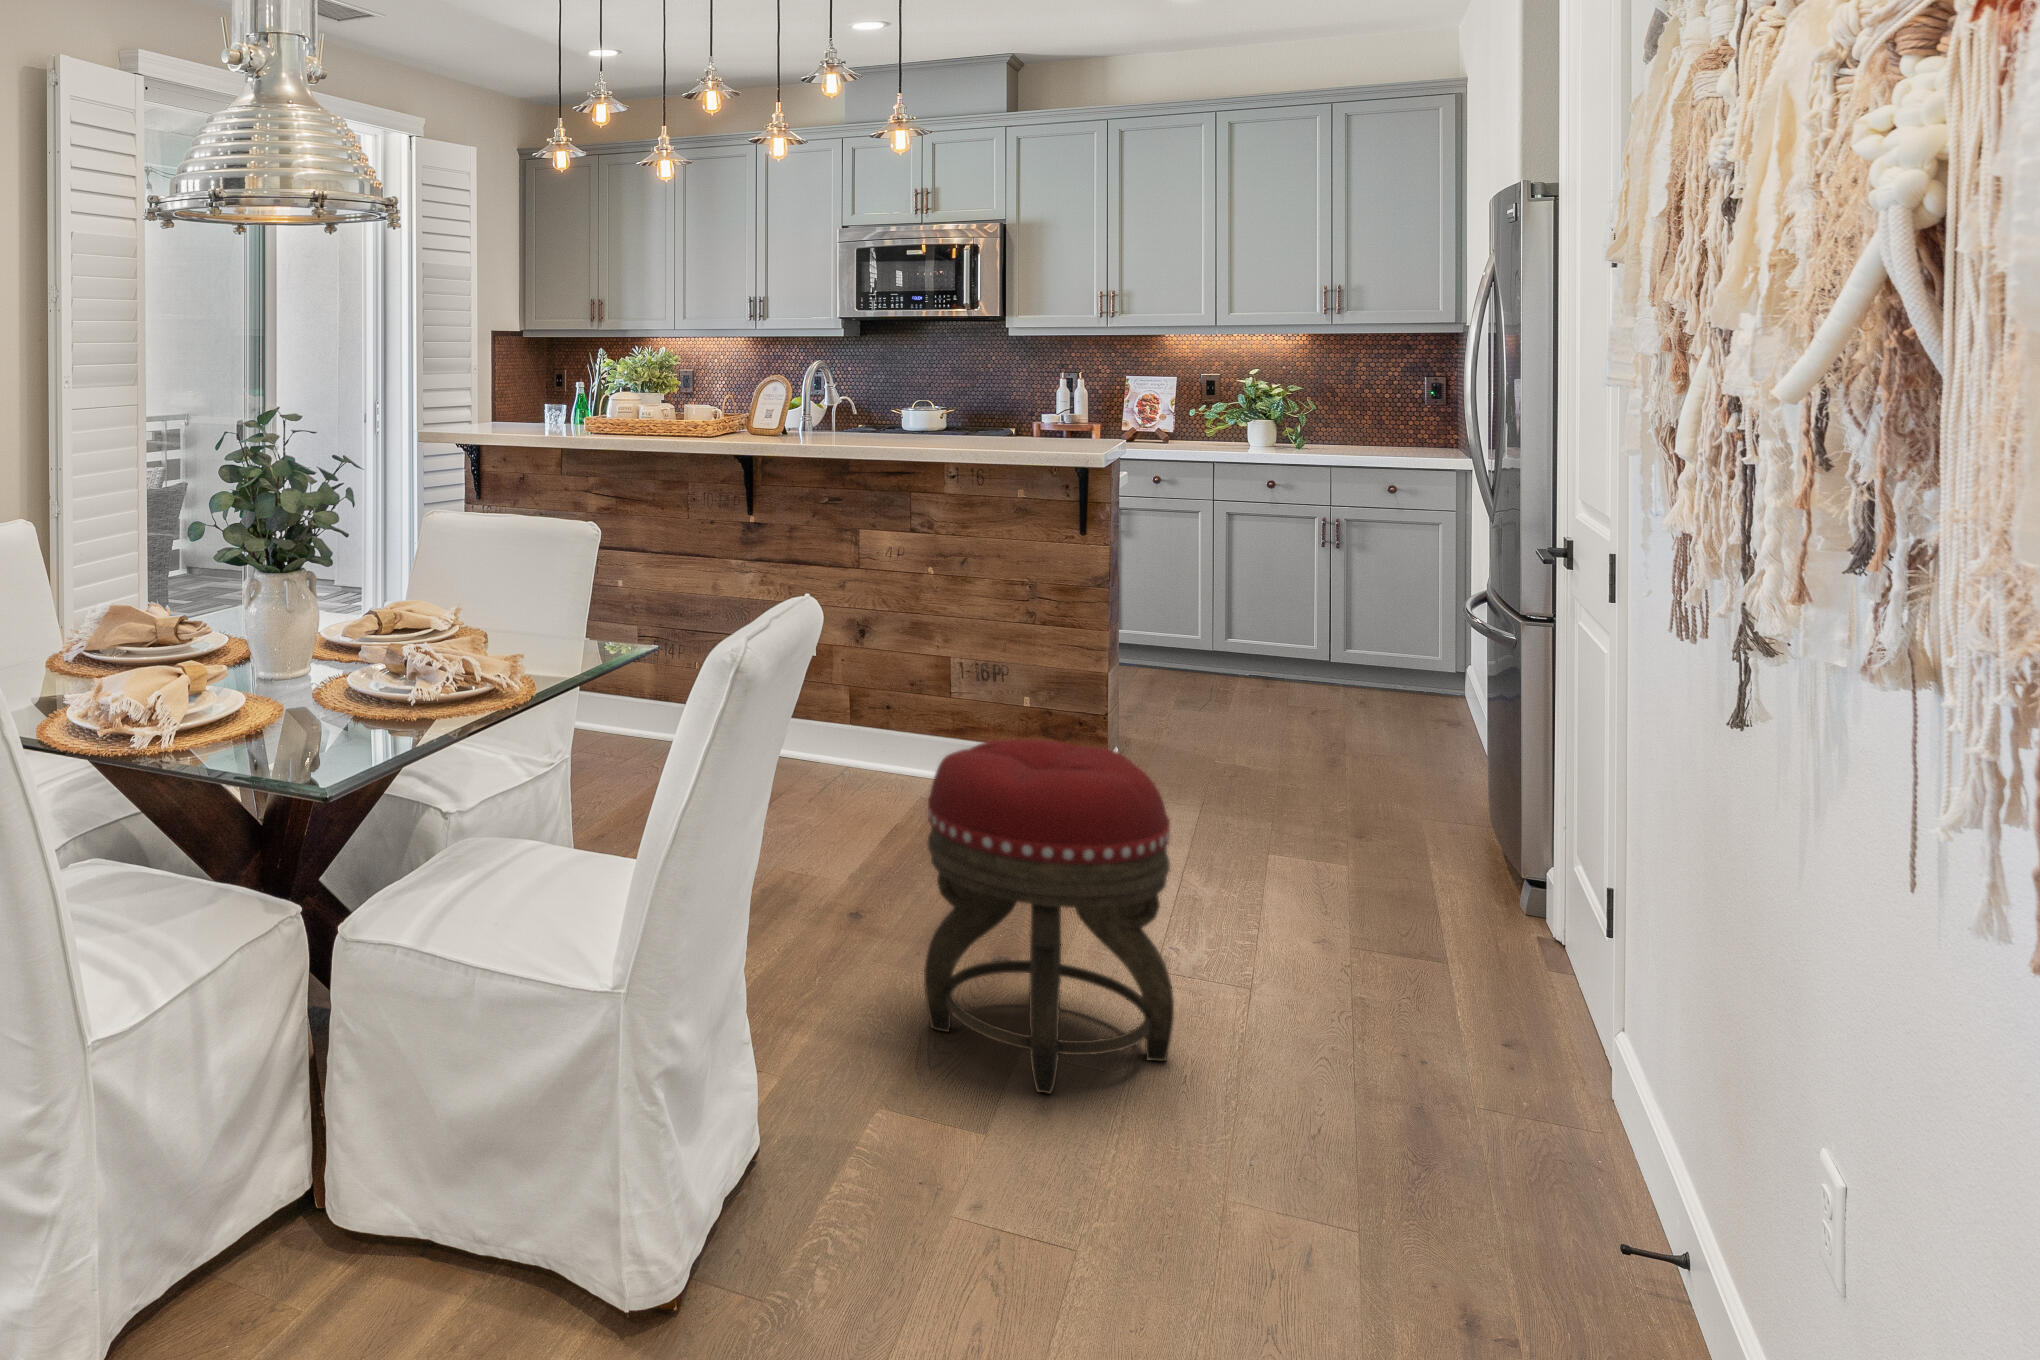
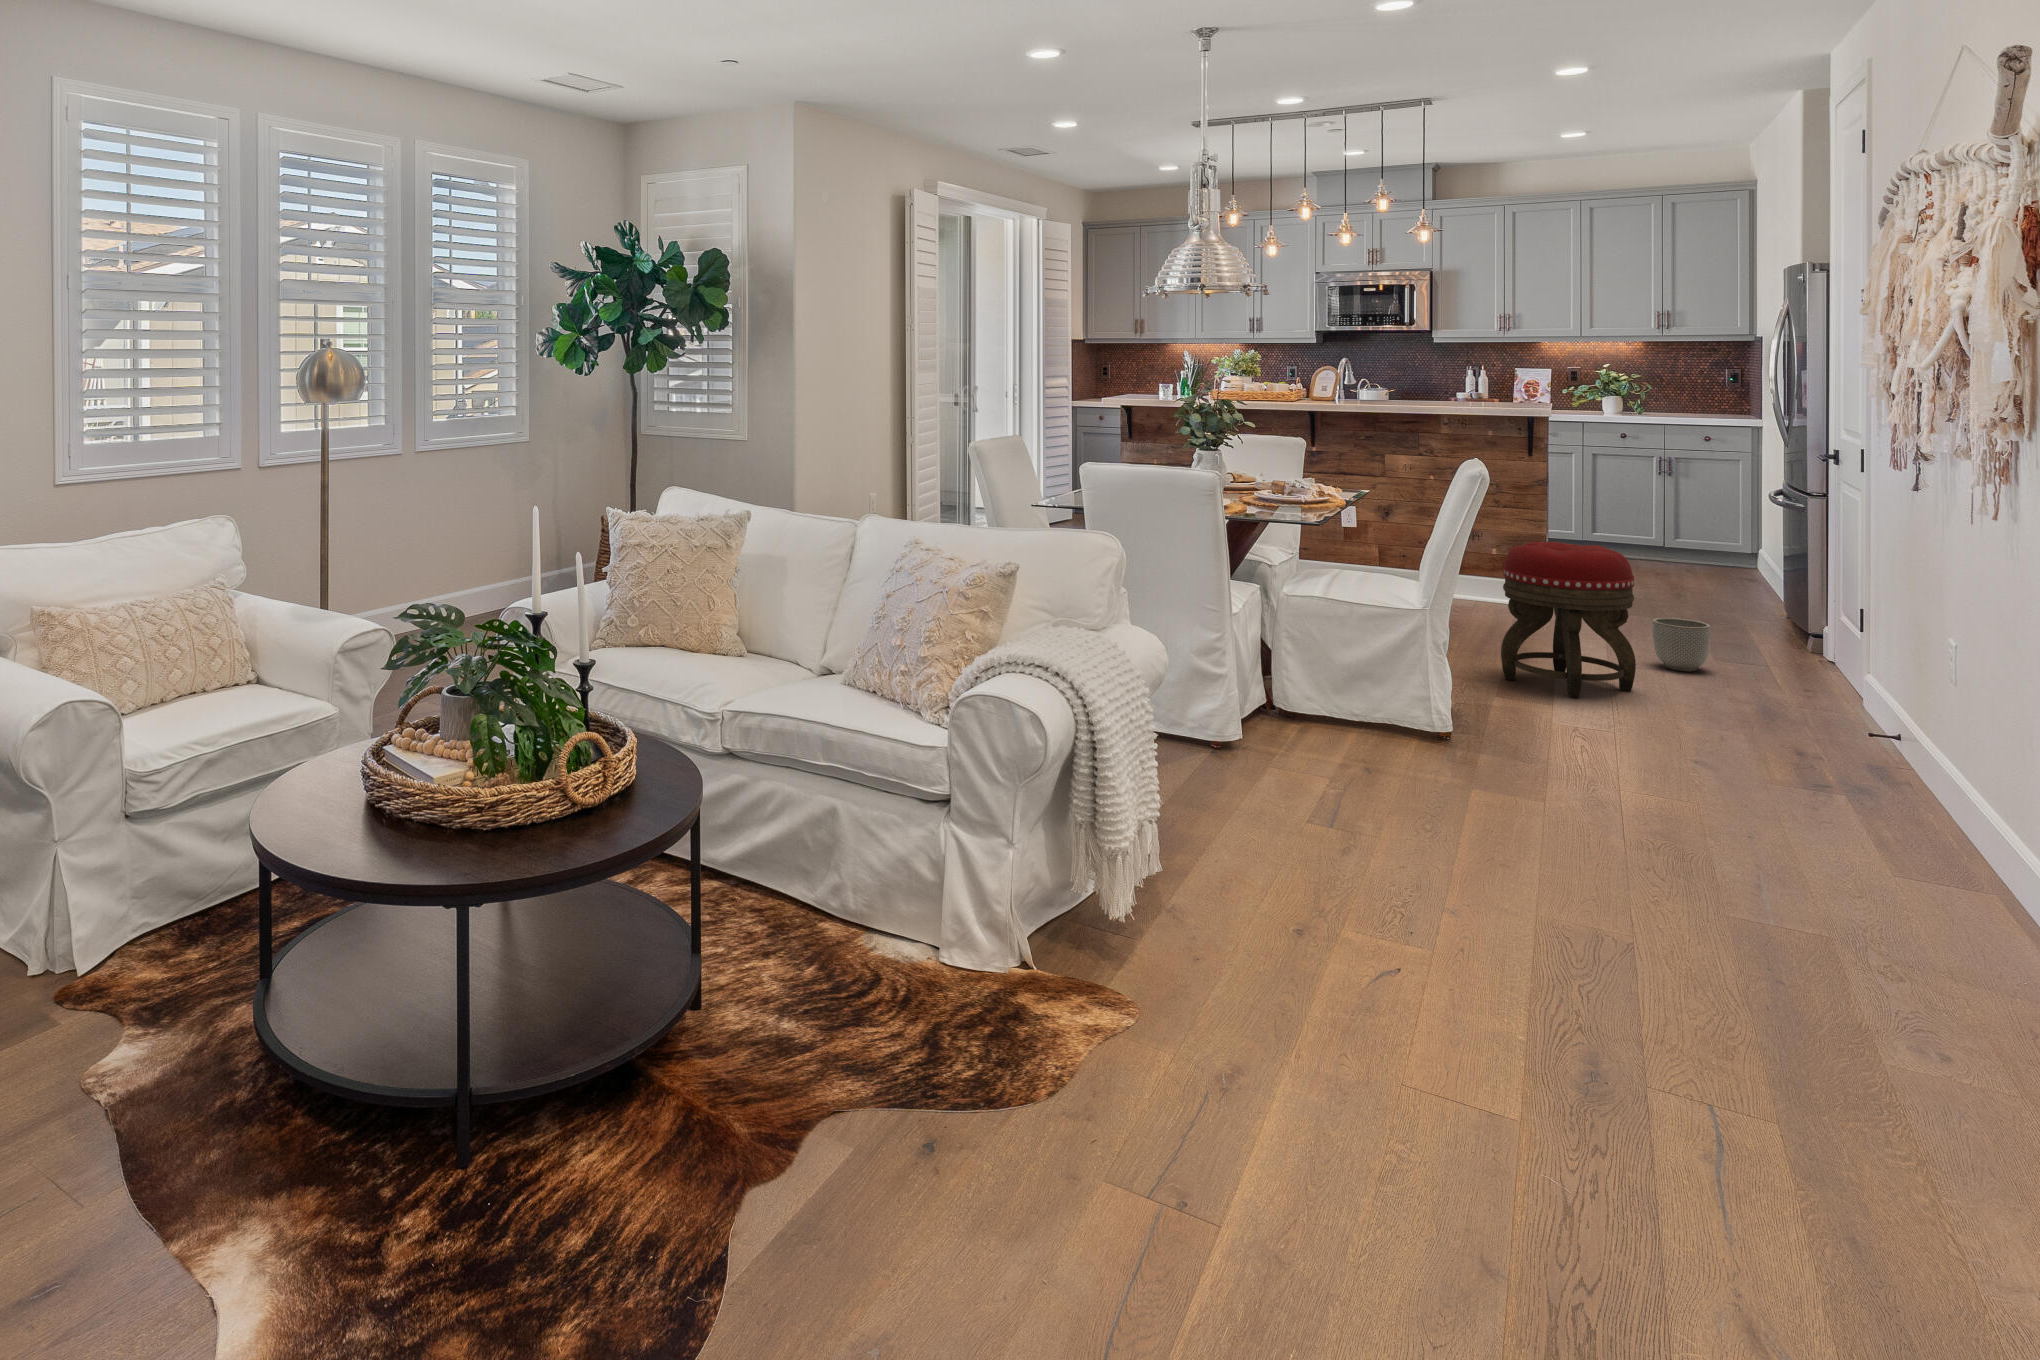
planter: none [1233,870,1337,986] -> present [1652,618,1711,671]

